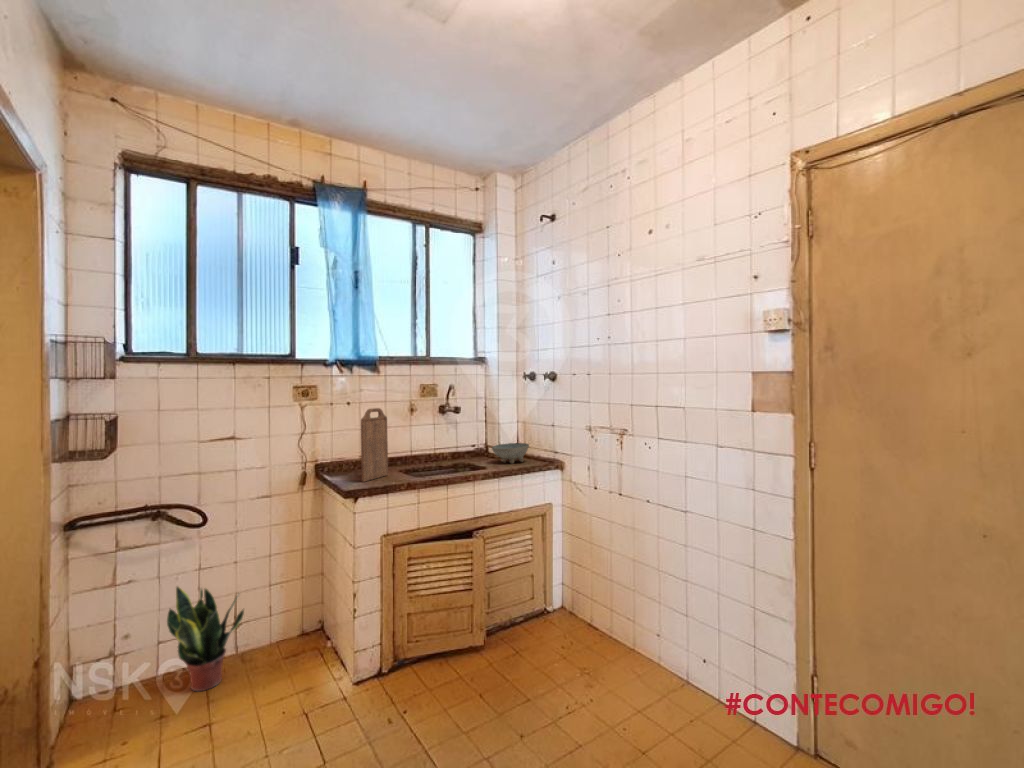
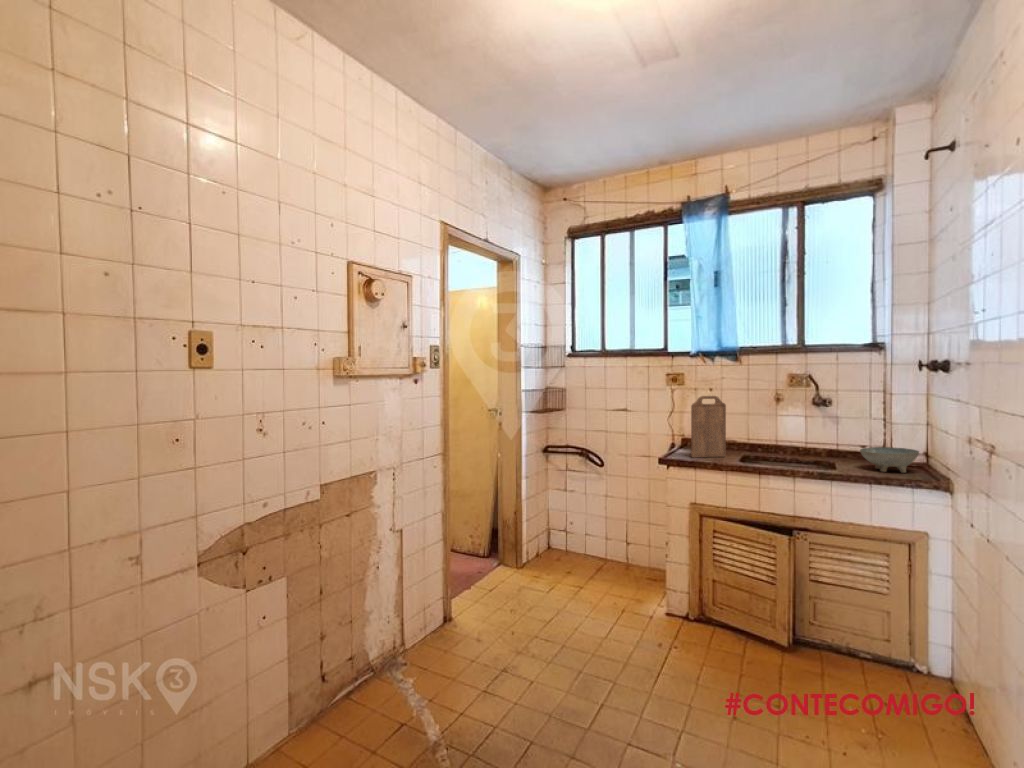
potted plant: present [167,587,244,691] -> none [574,500,621,572]

